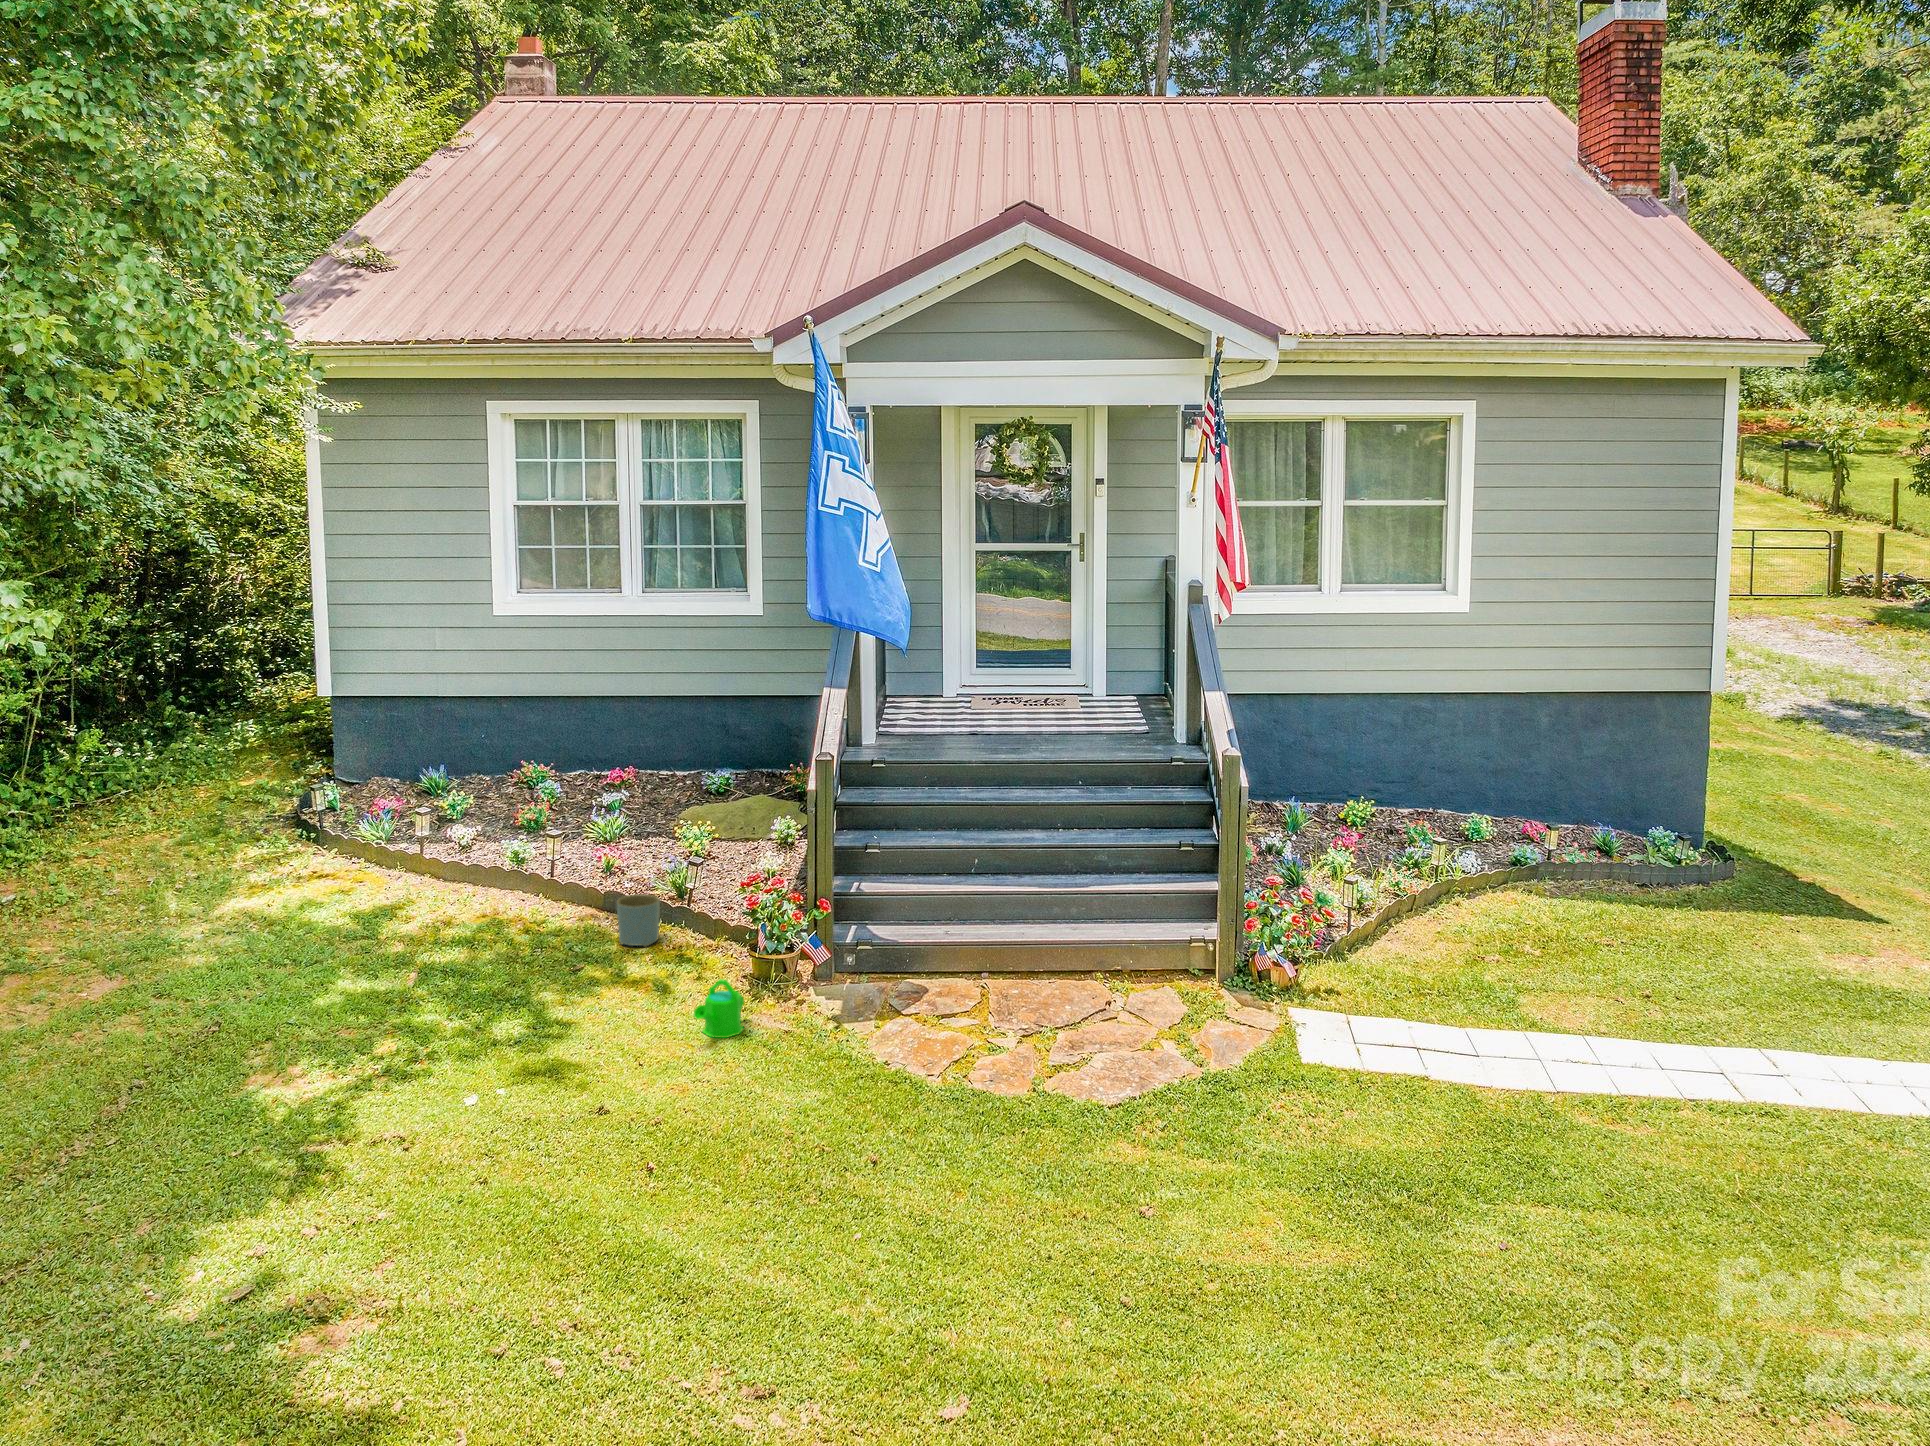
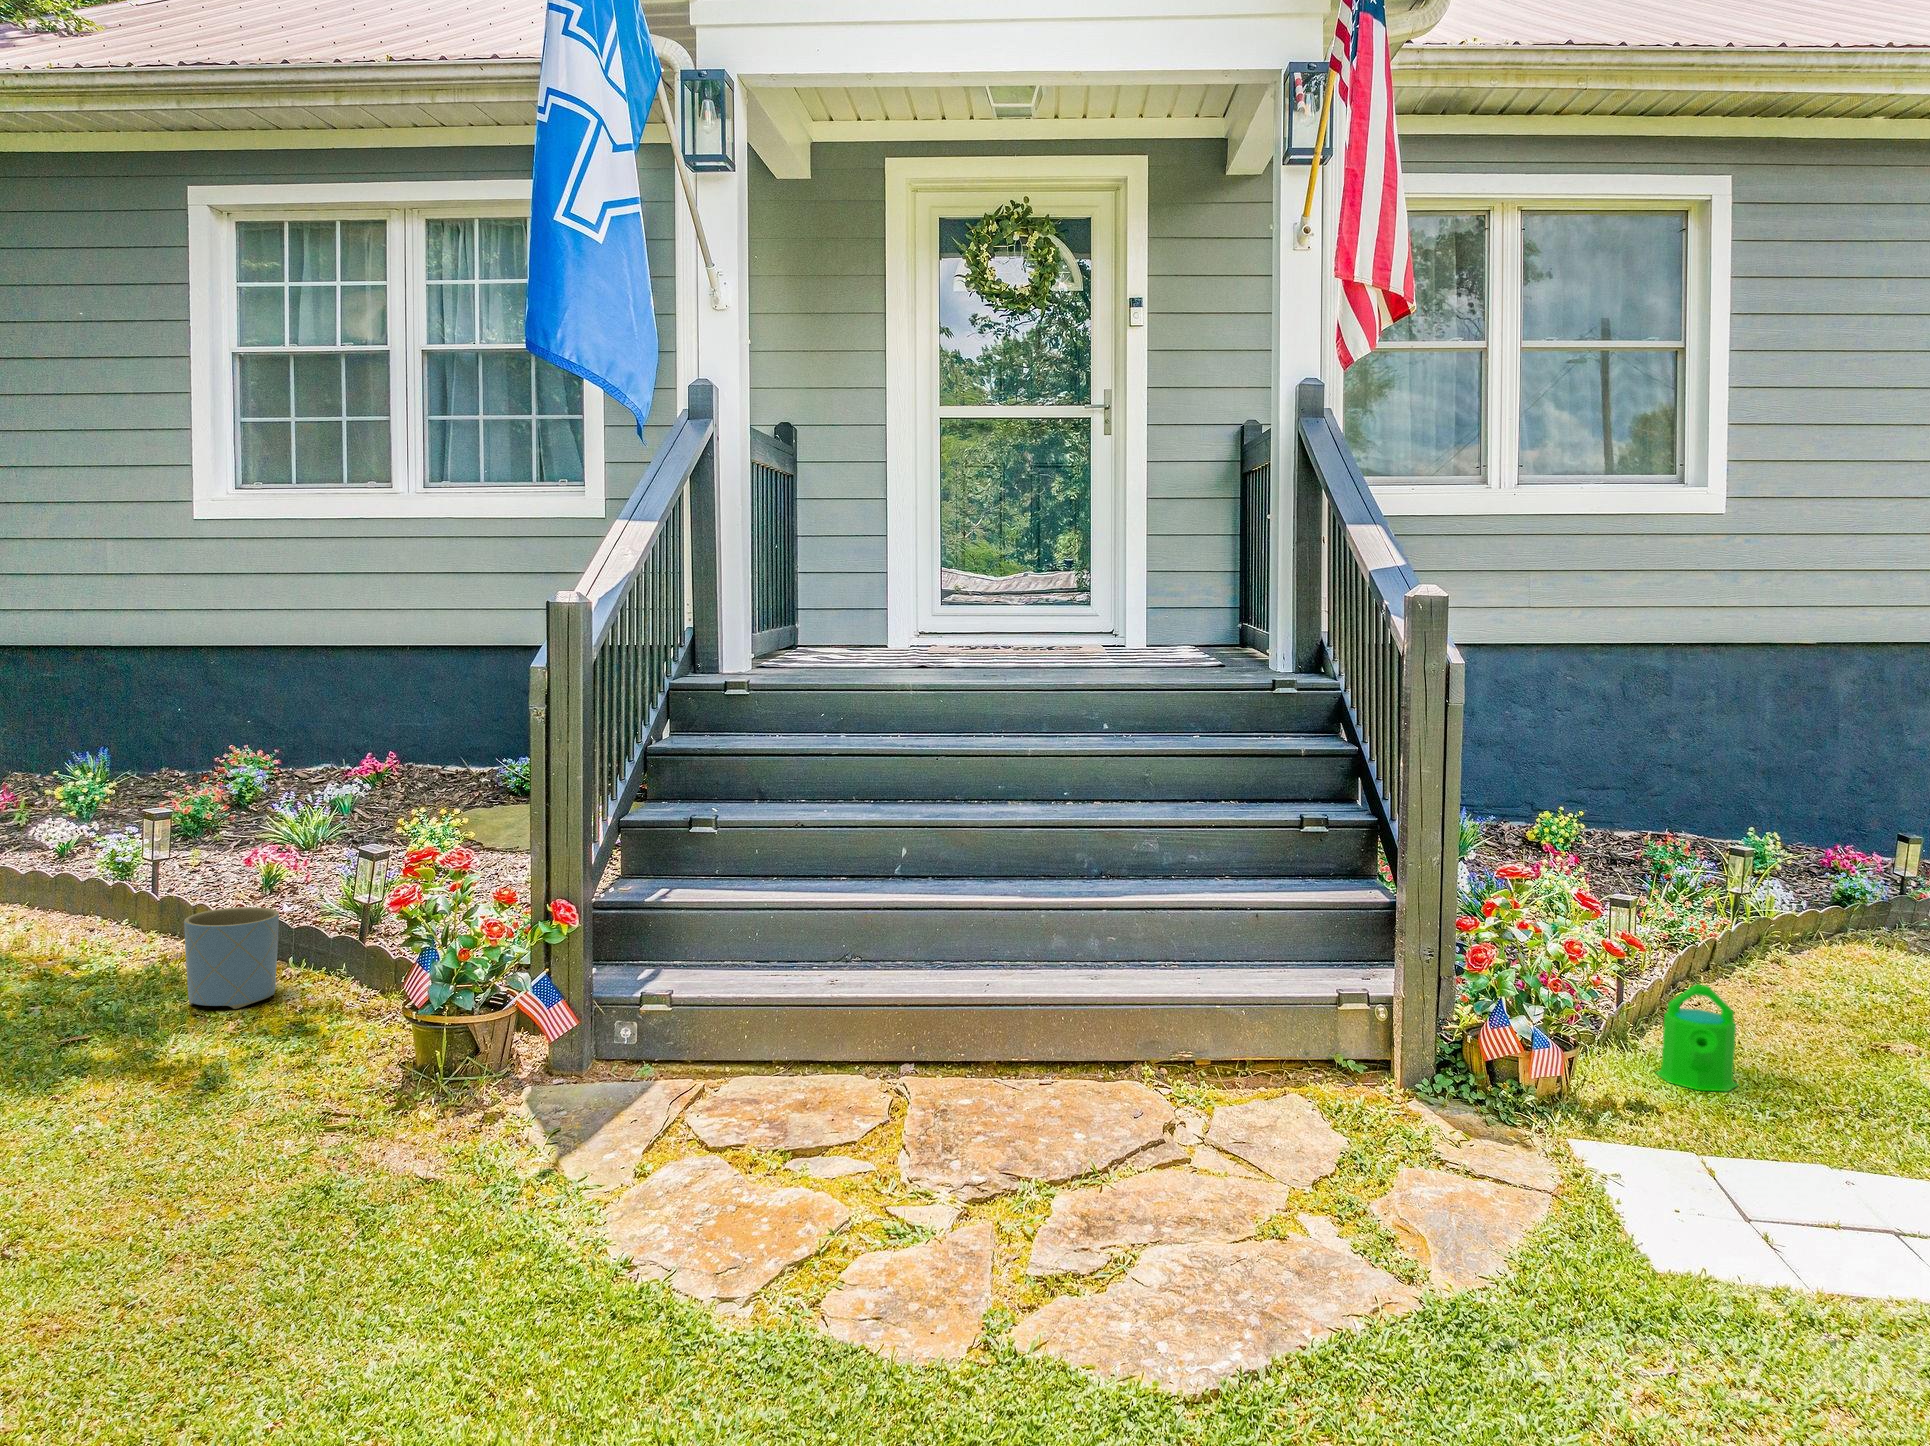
watering can: present [694,979,744,1038] -> present [1656,984,1739,1092]

